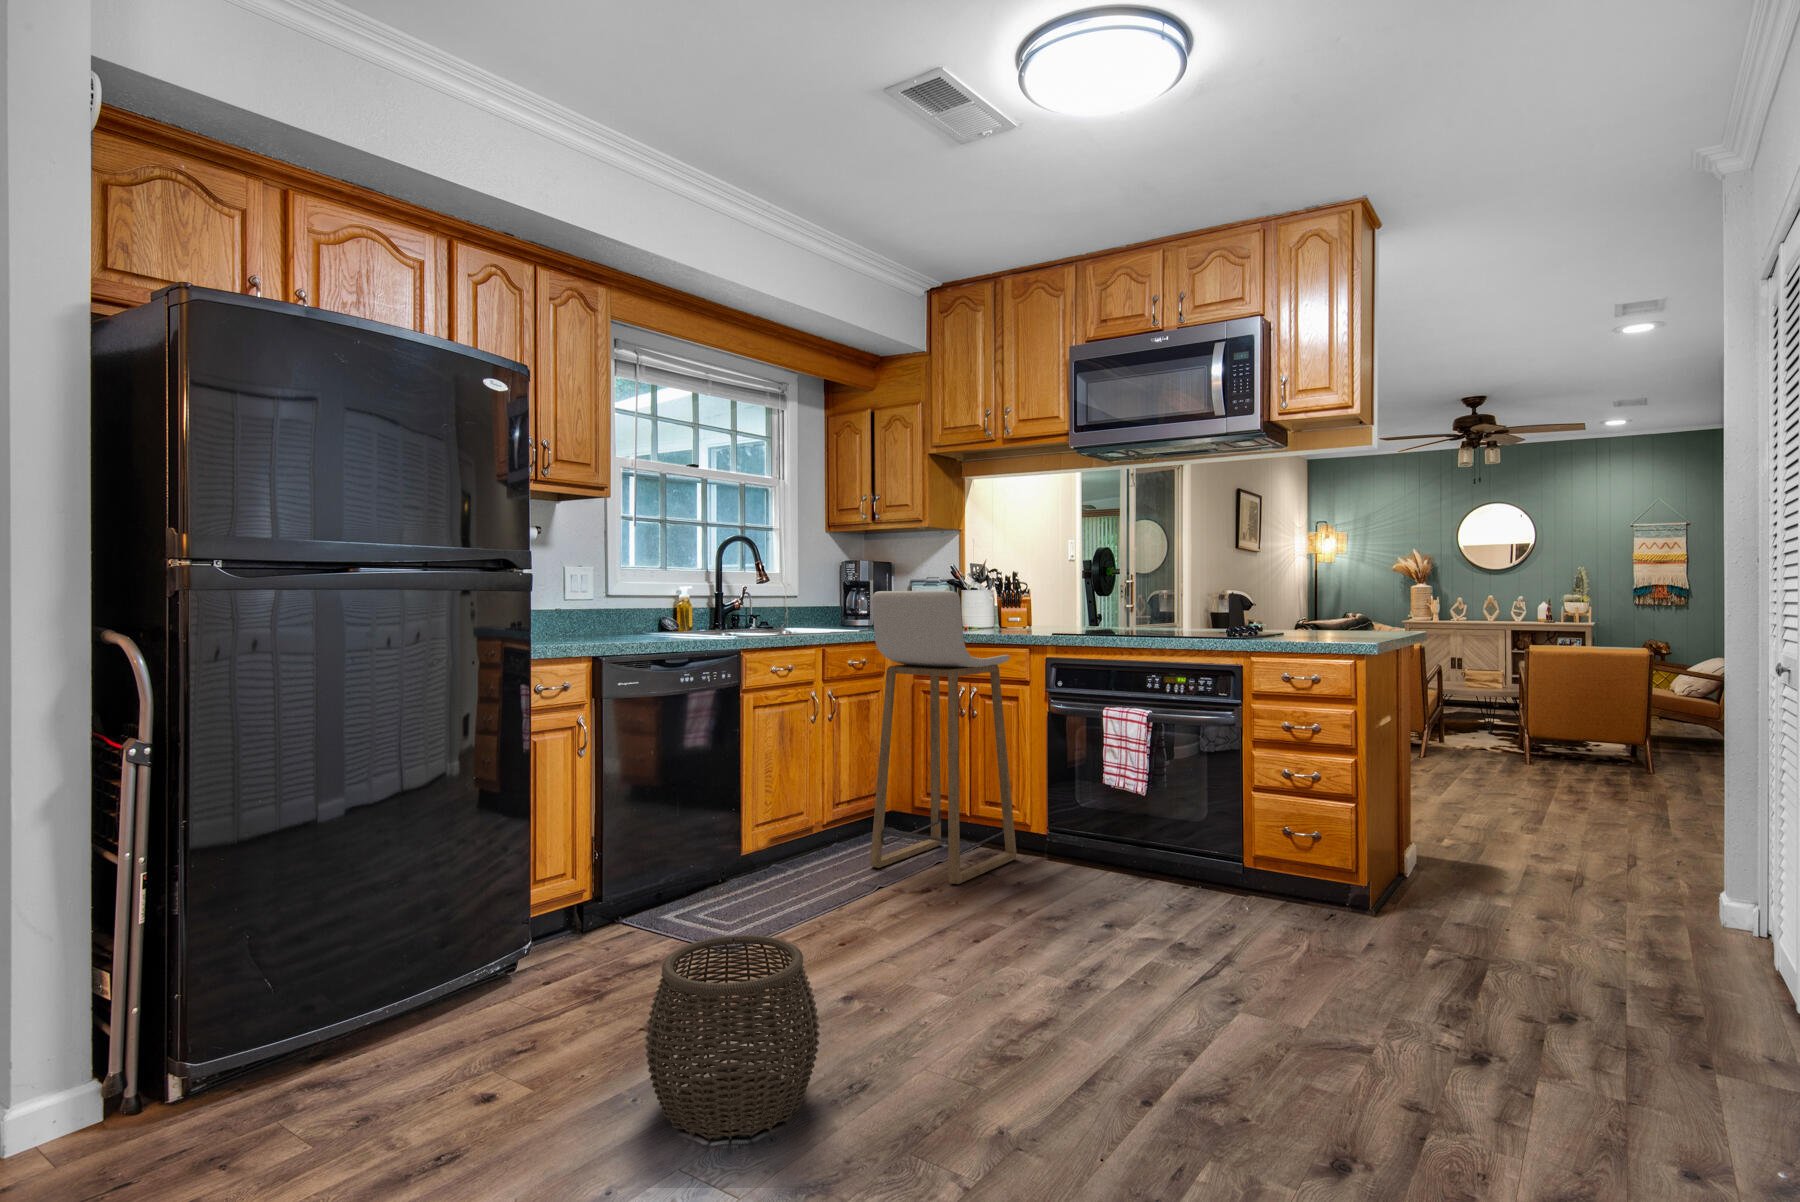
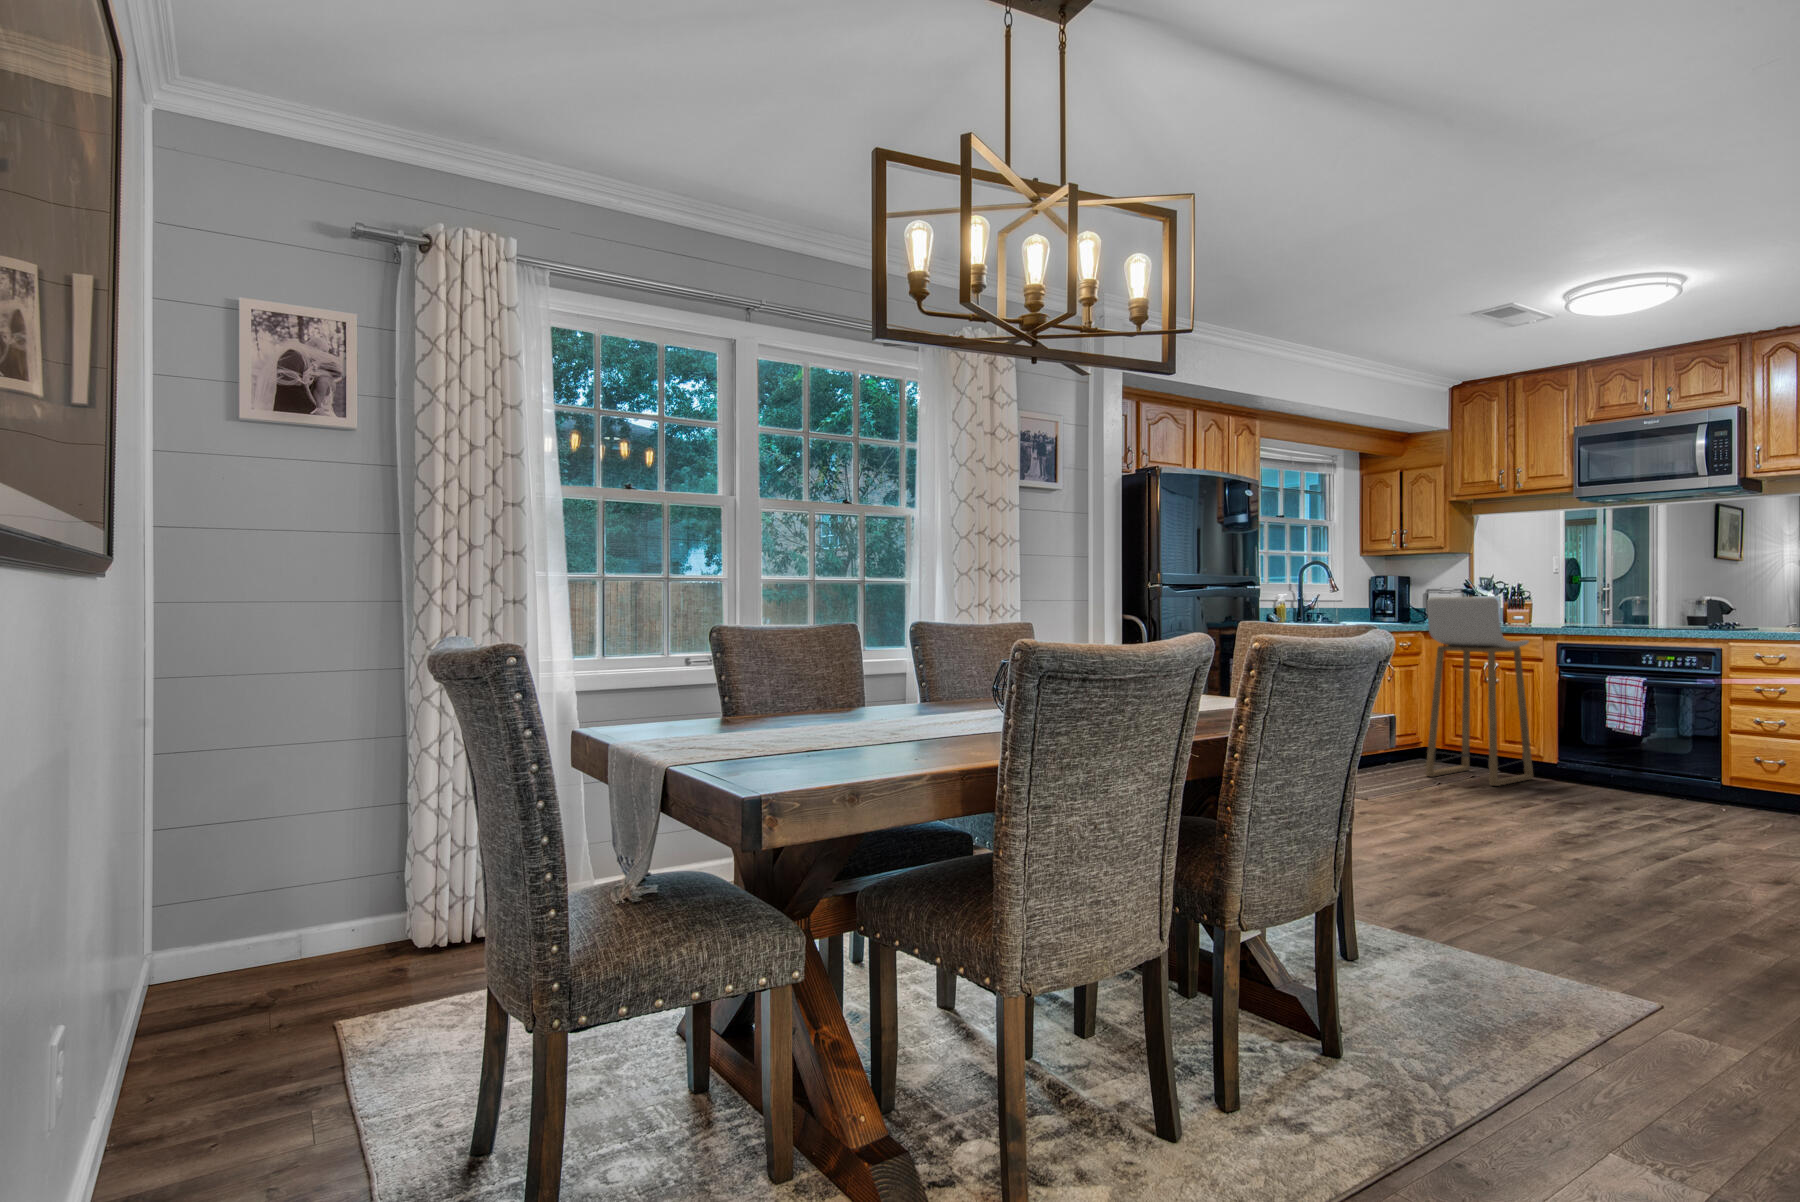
woven basket: present [645,935,820,1140] -> none [1383,765,1475,846]

